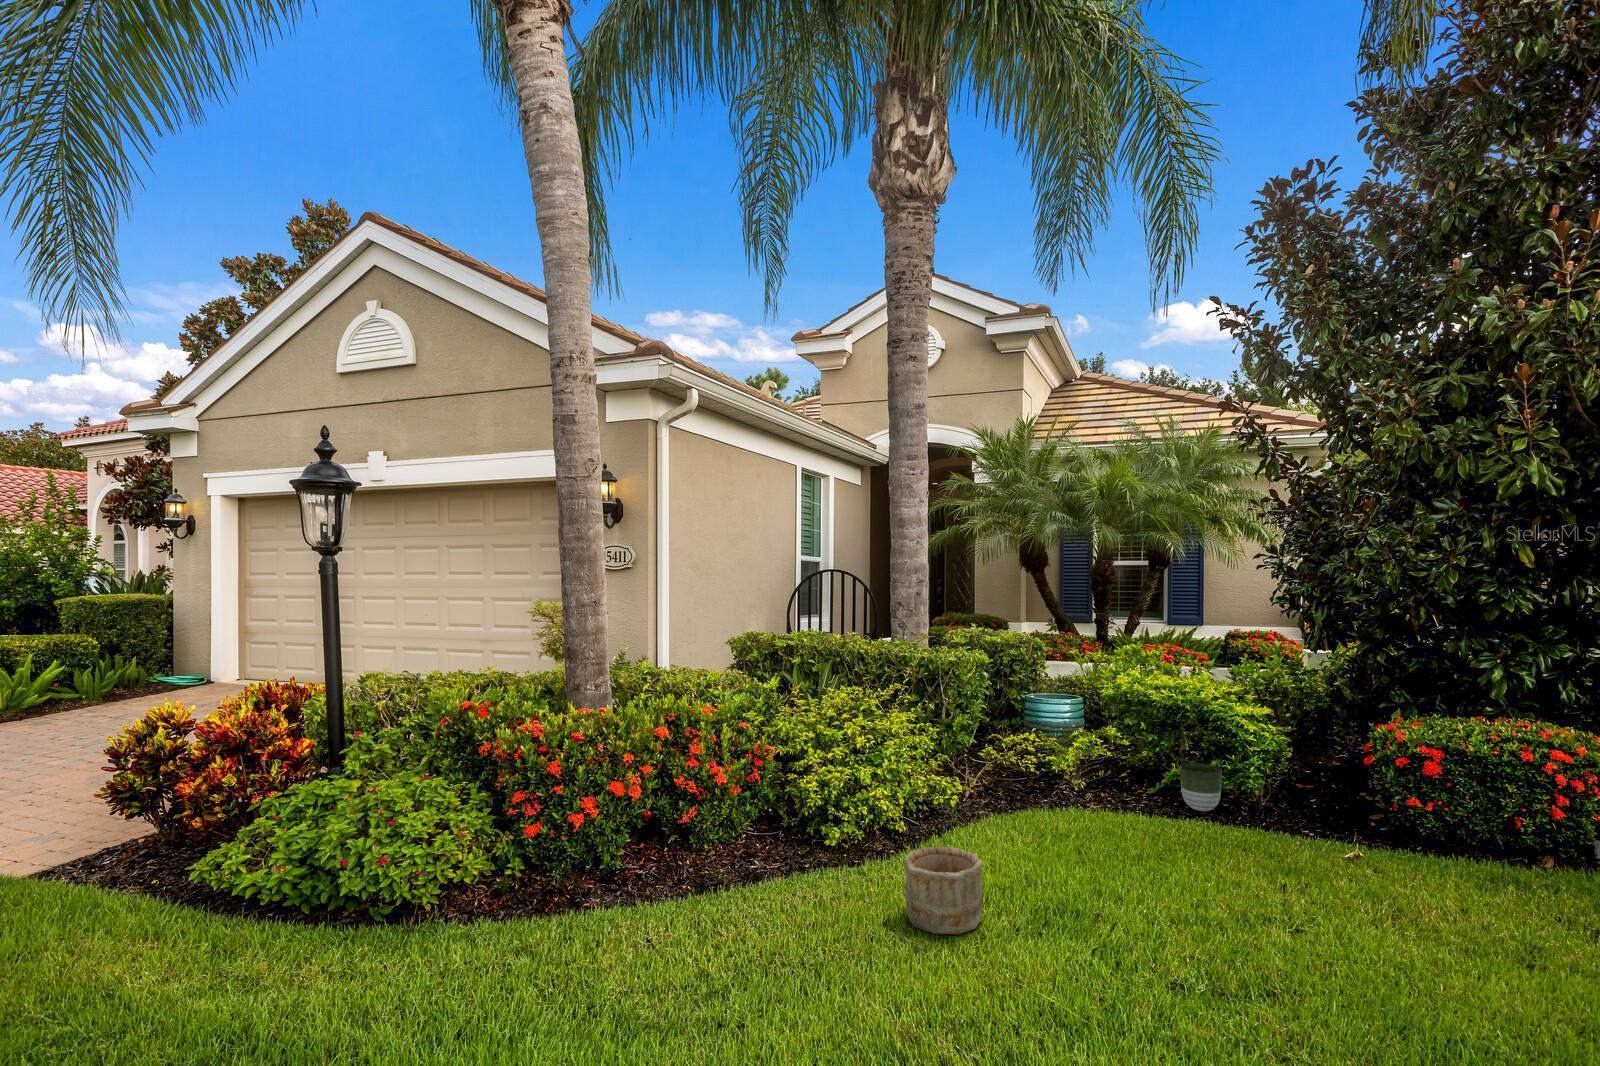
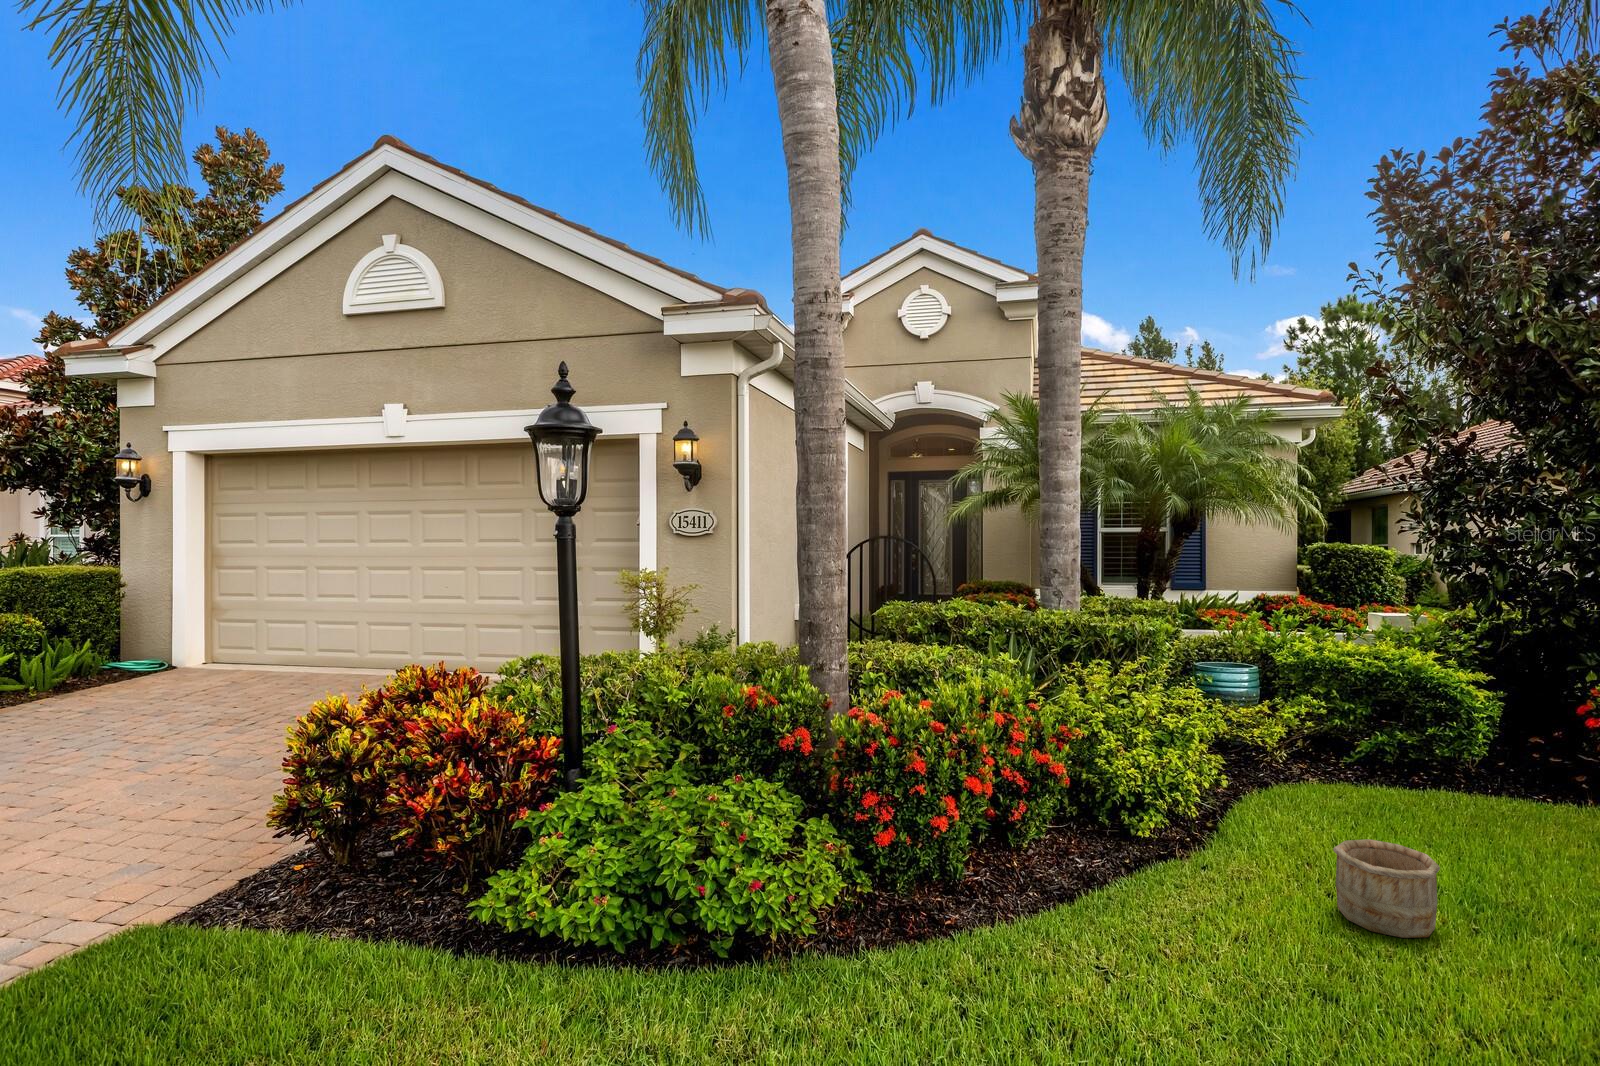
planter: present [1180,763,1222,811] -> none [1400,734,1447,781]

